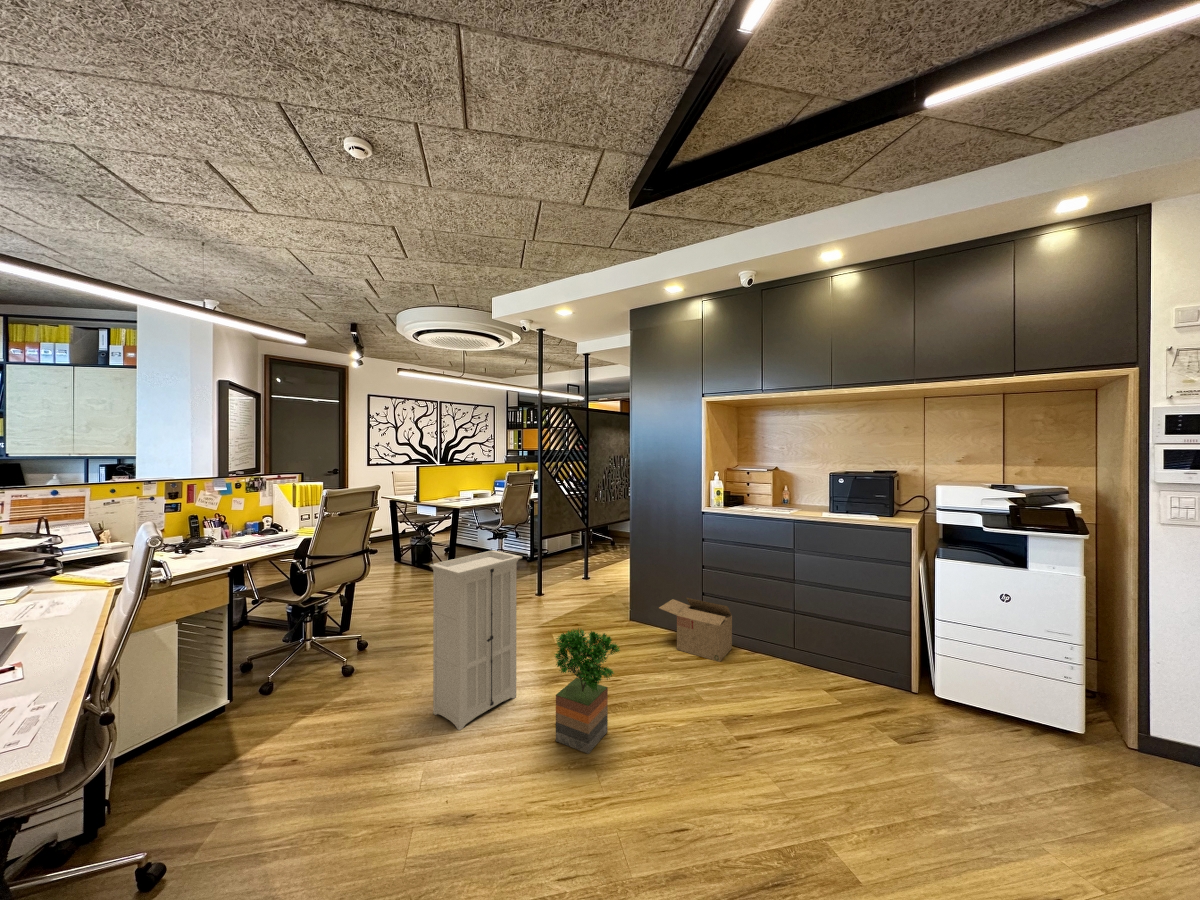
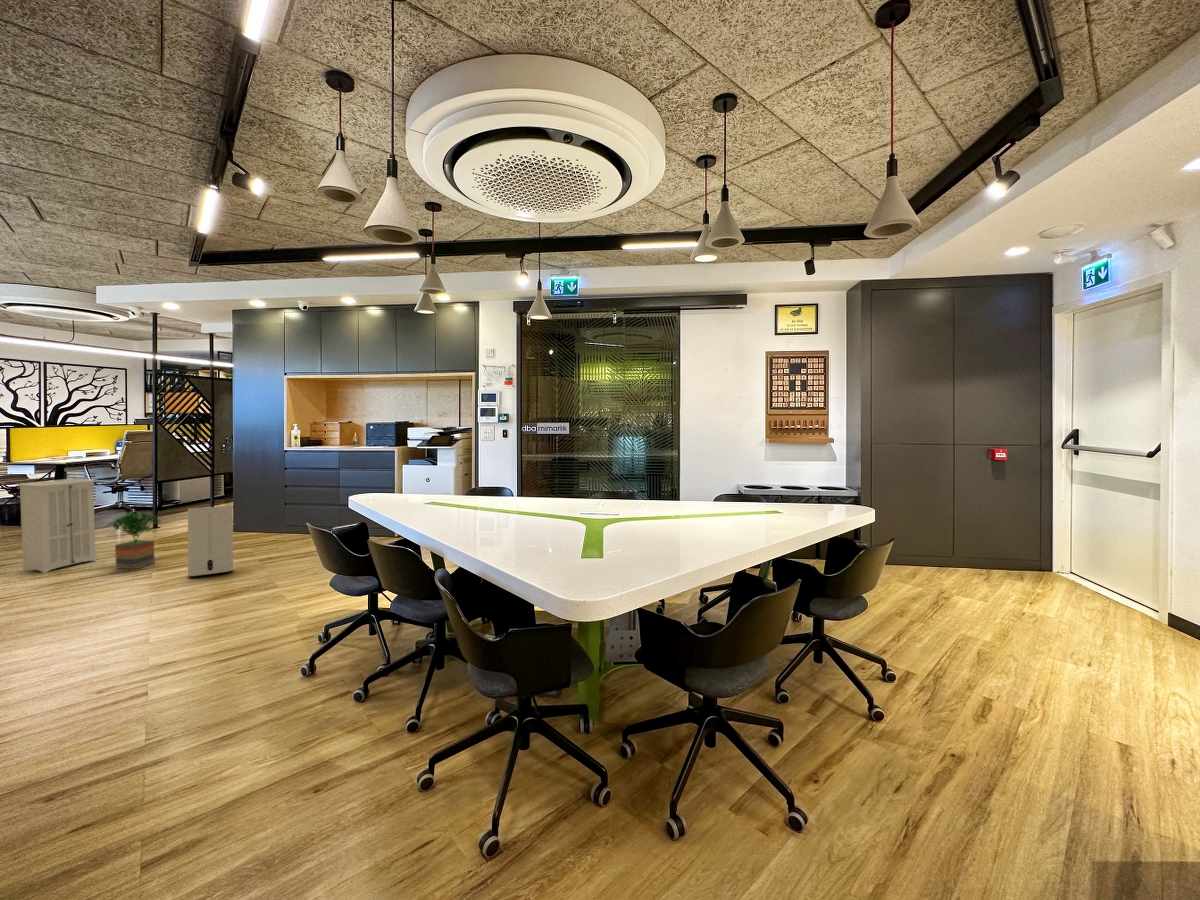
cardboard box: present [659,598,732,662] -> none [227,508,278,539]
air purifier: none [710,651,809,858] -> present [188,506,233,576]

